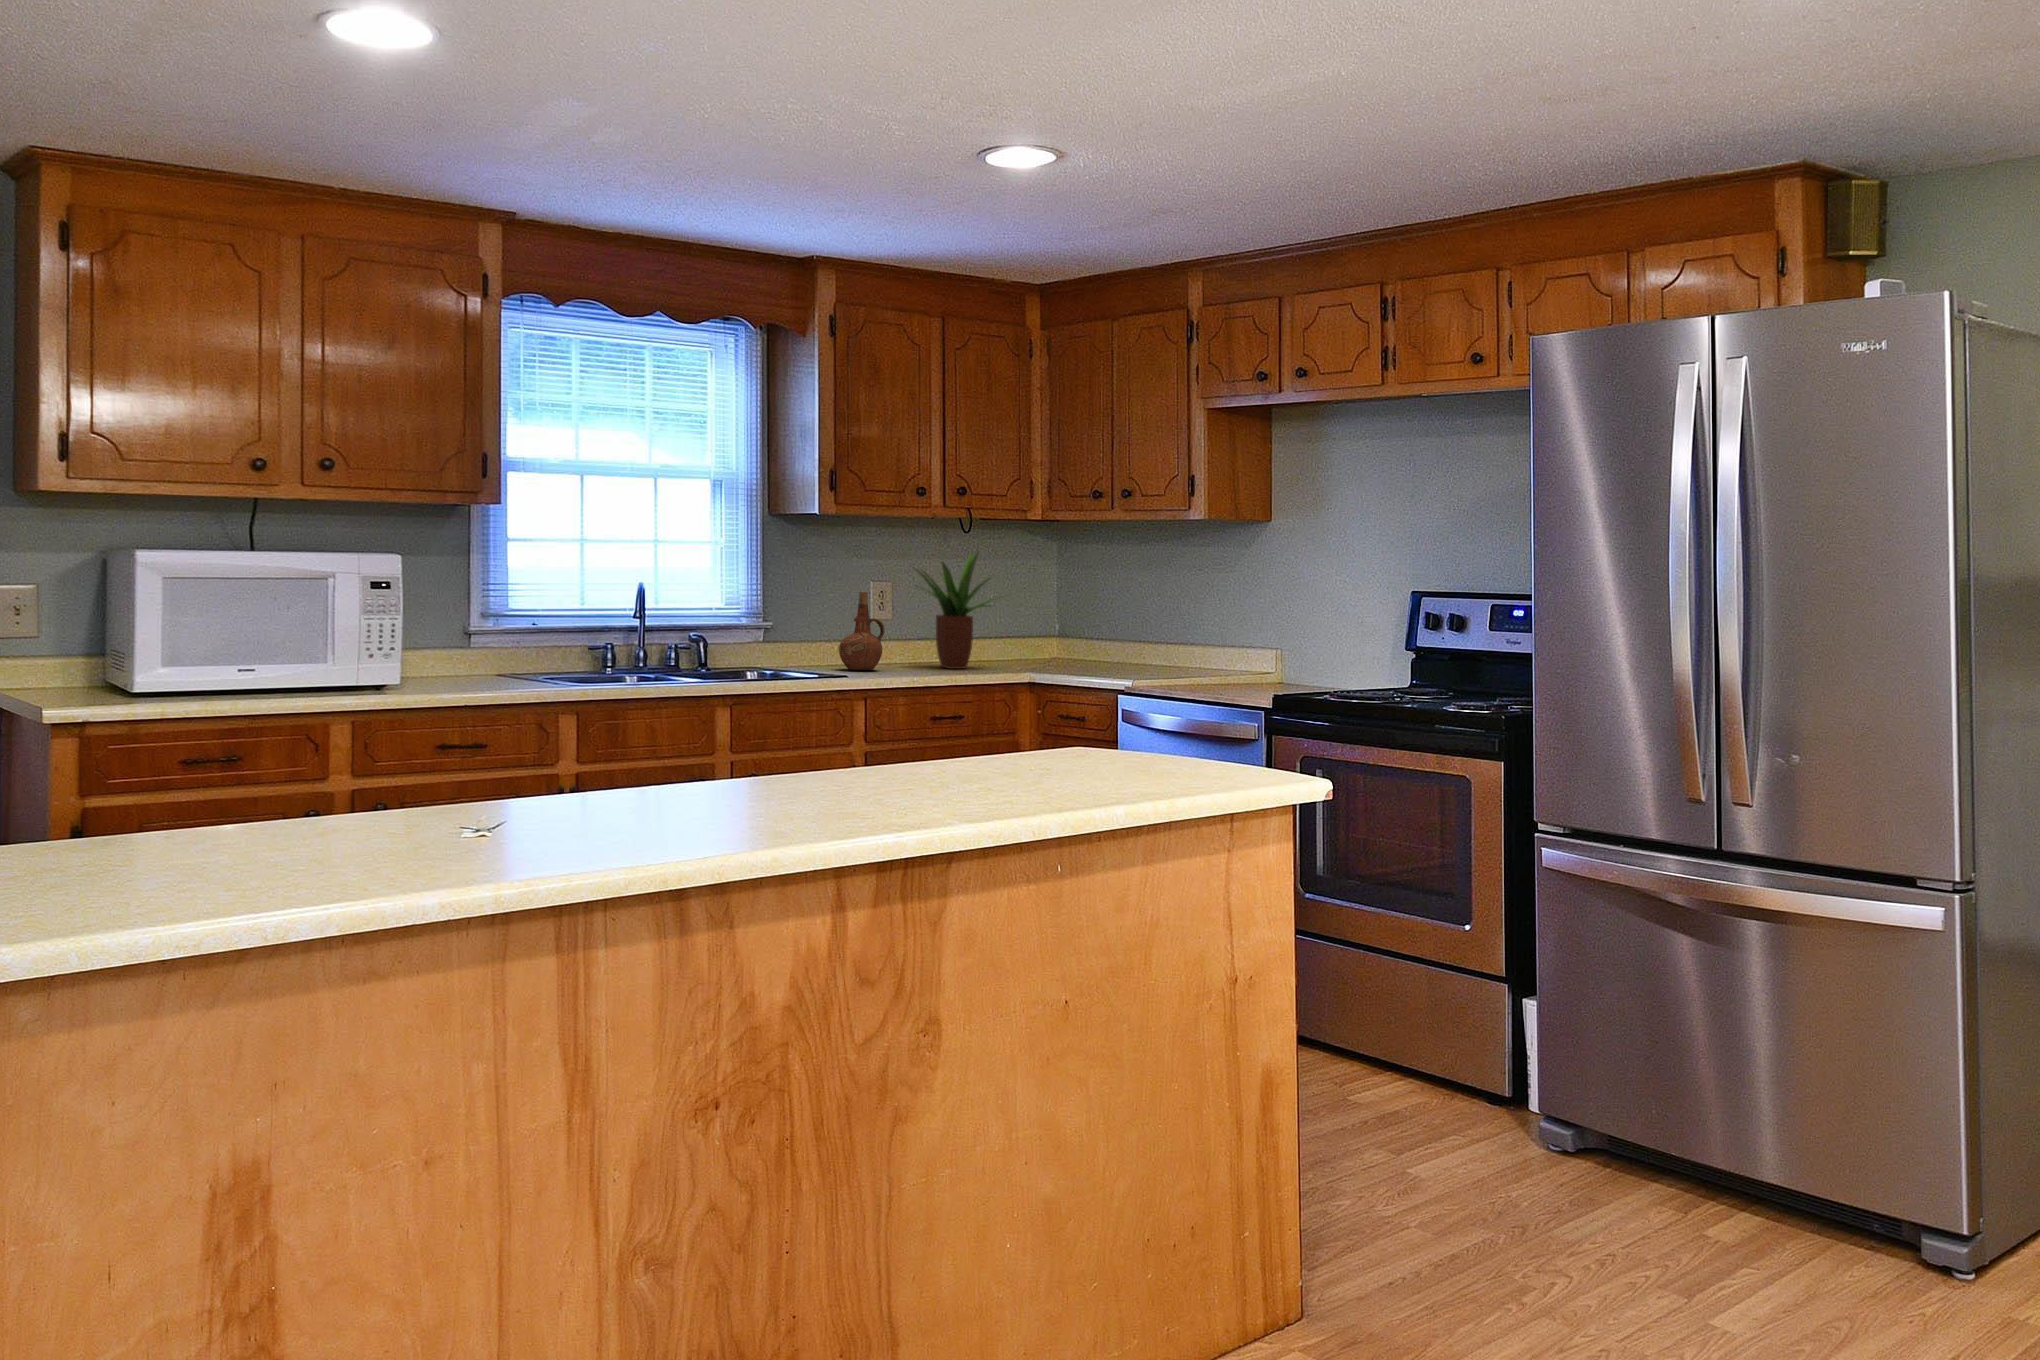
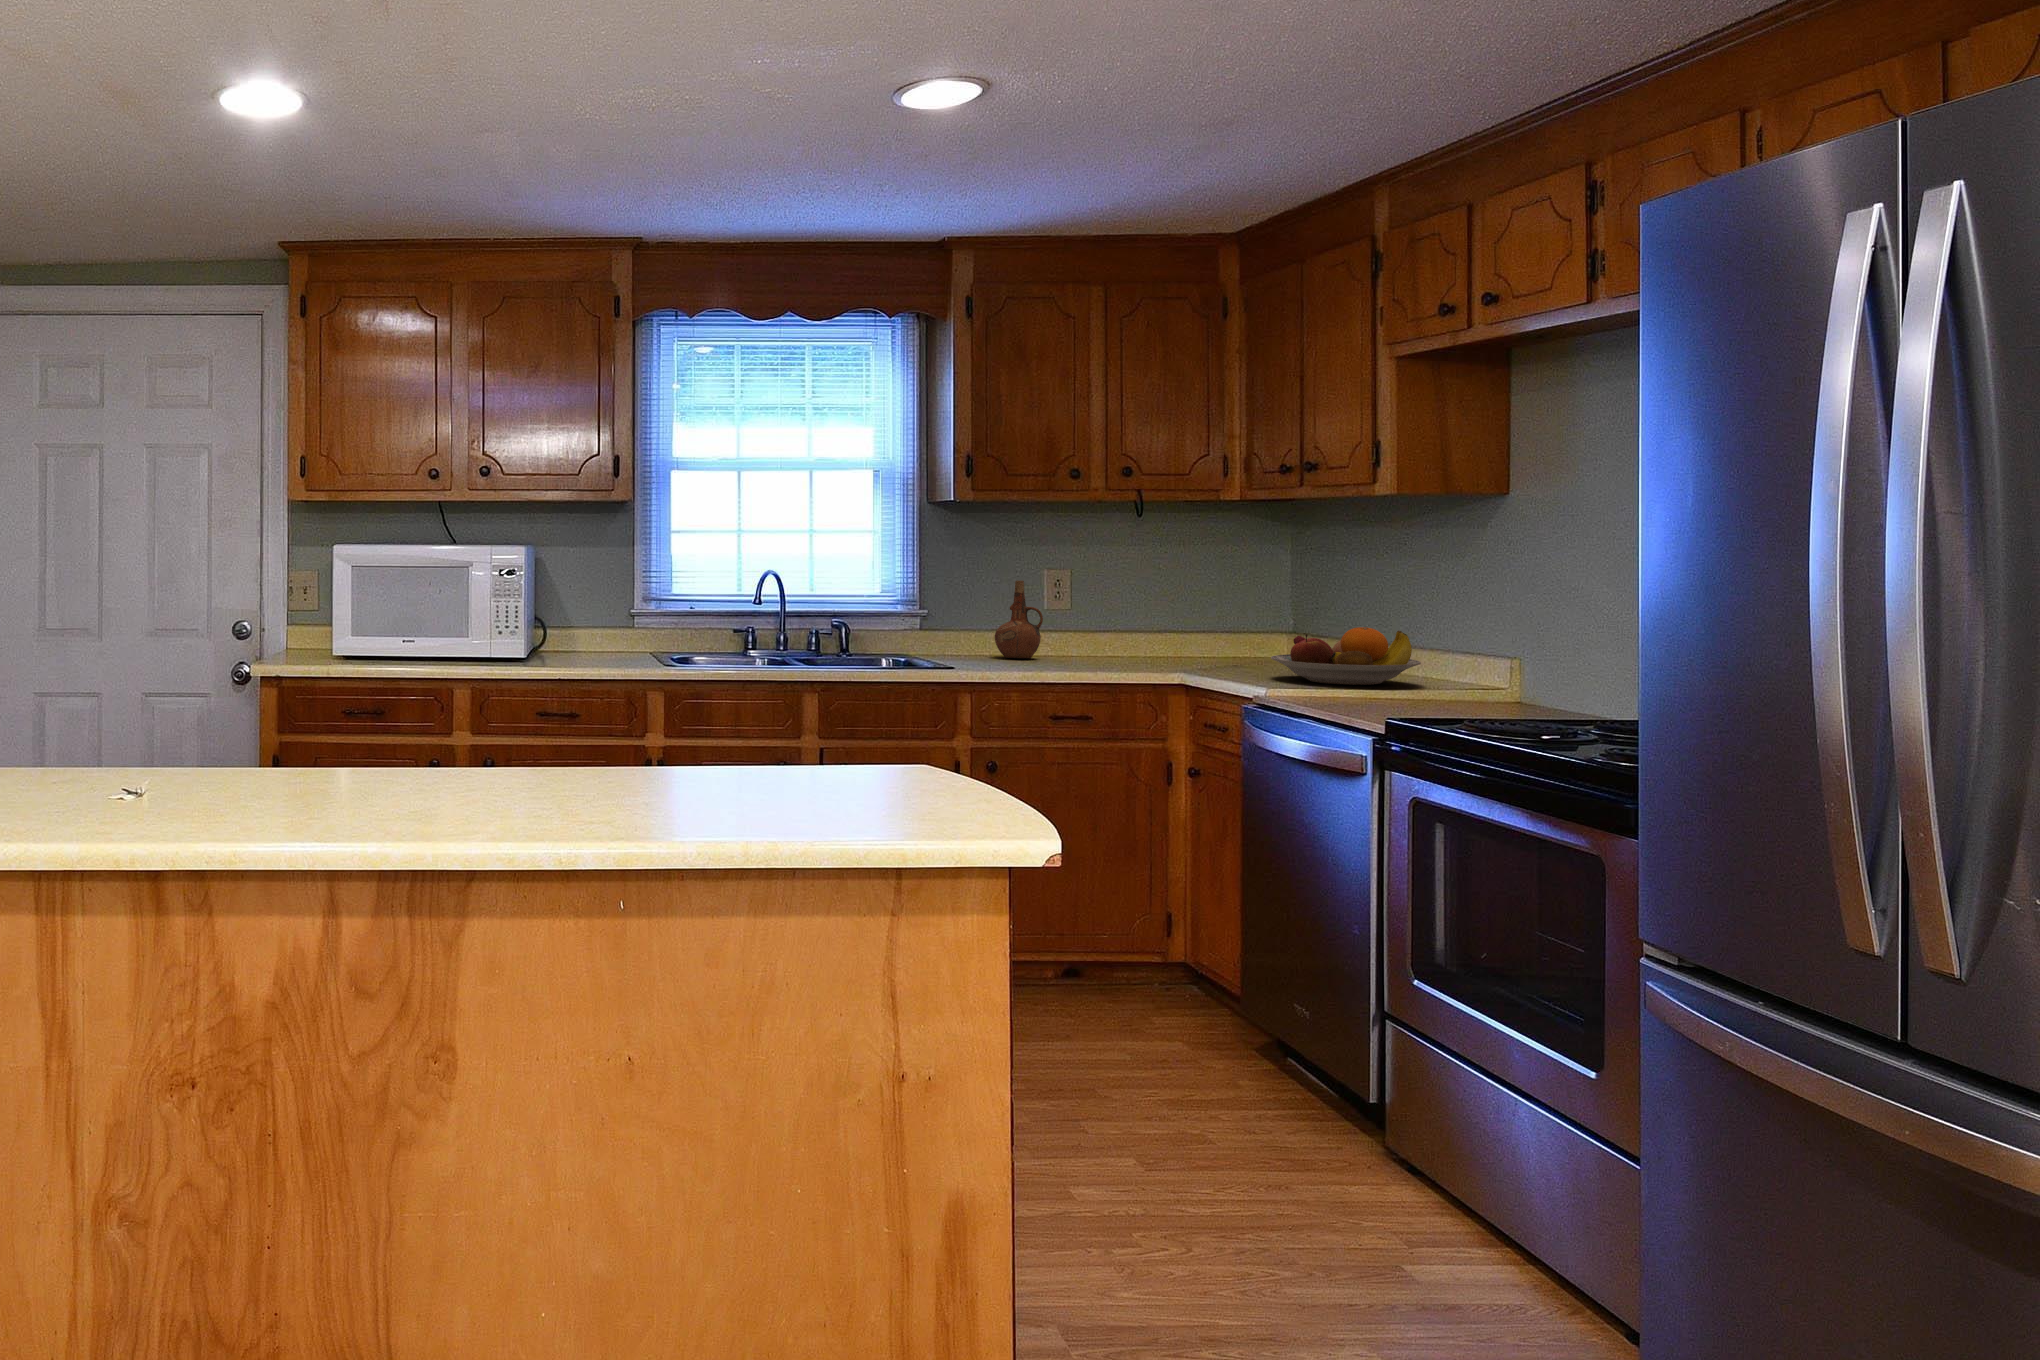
potted plant: present [912,552,994,669] -> none [1084,535,1200,661]
fruit bowl: none [1092,634,1201,683] -> present [1271,627,1421,685]

